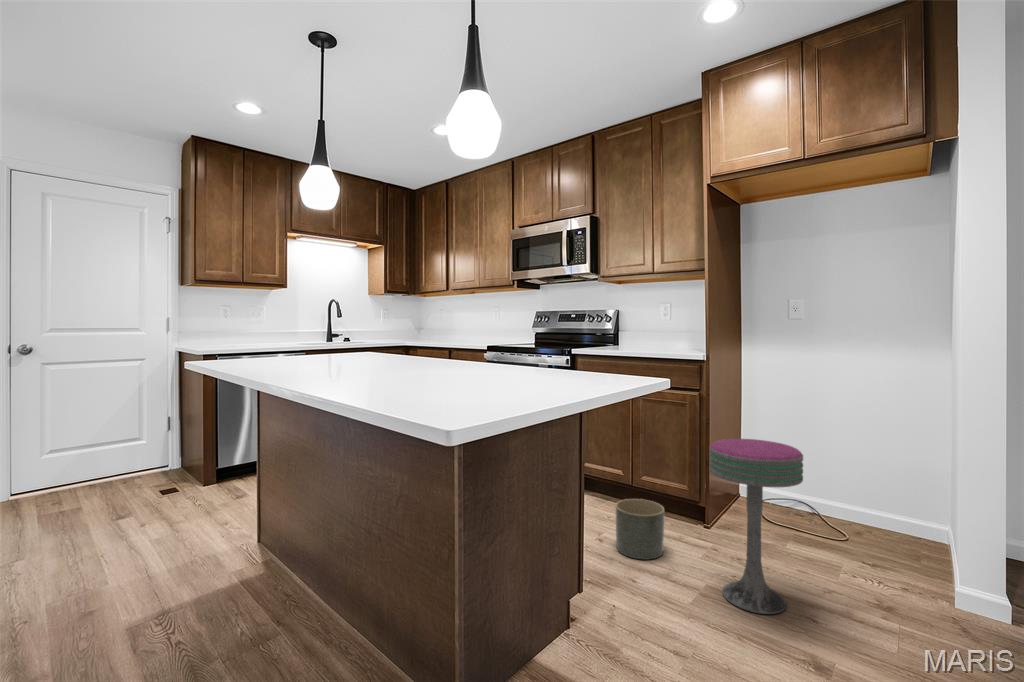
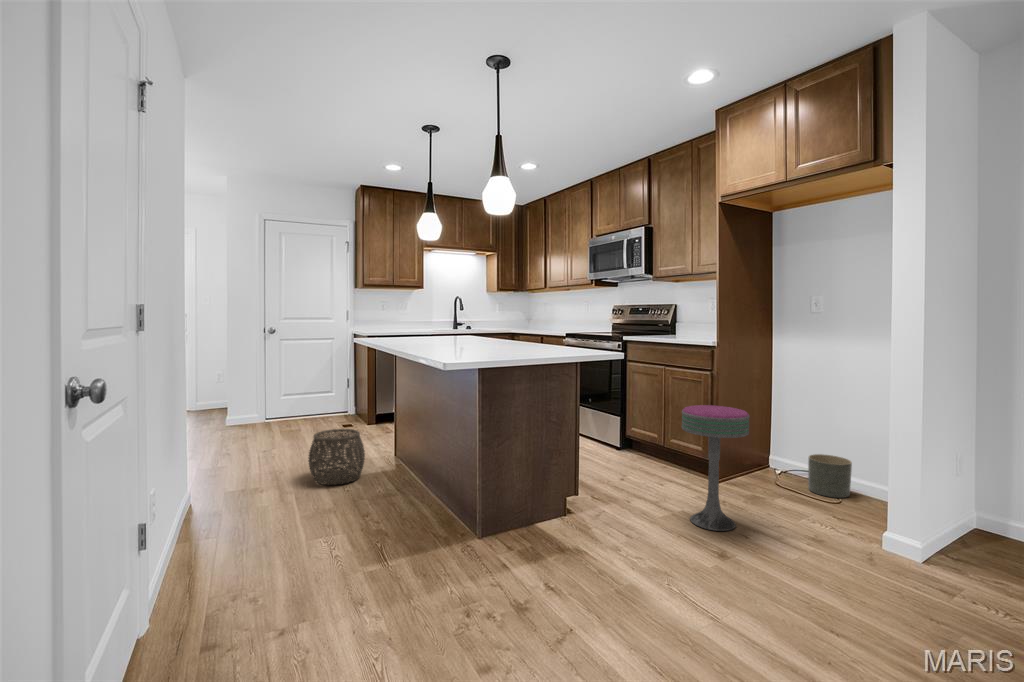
planter: present [616,499,664,560] -> present [808,454,852,498]
woven basket: none [98,509,213,621] -> present [308,429,365,485]

